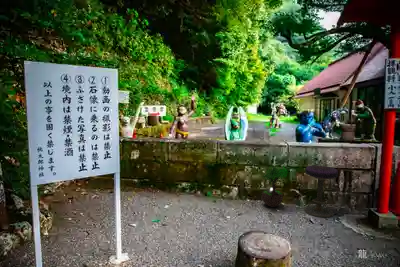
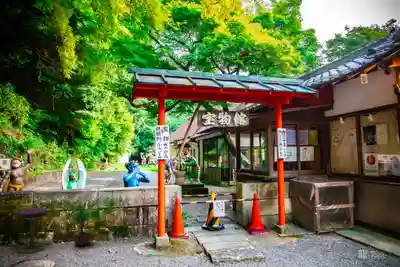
stool: present [304,165,338,217] -> present [18,208,47,253]

